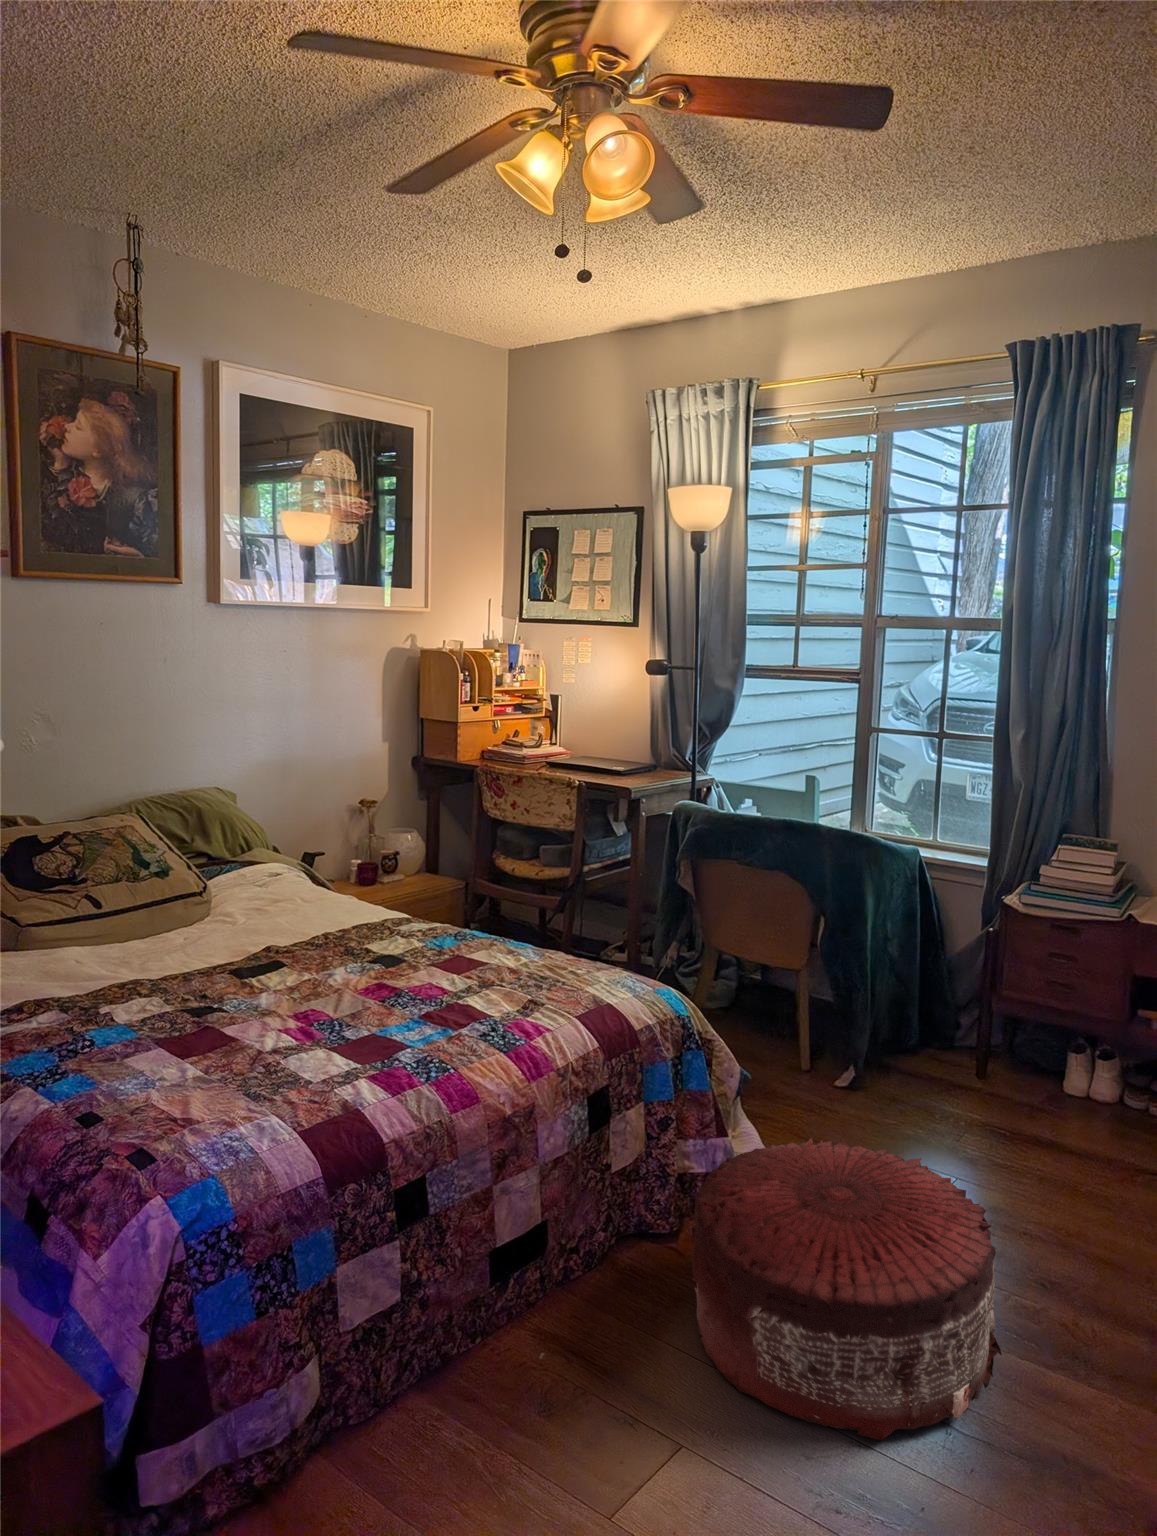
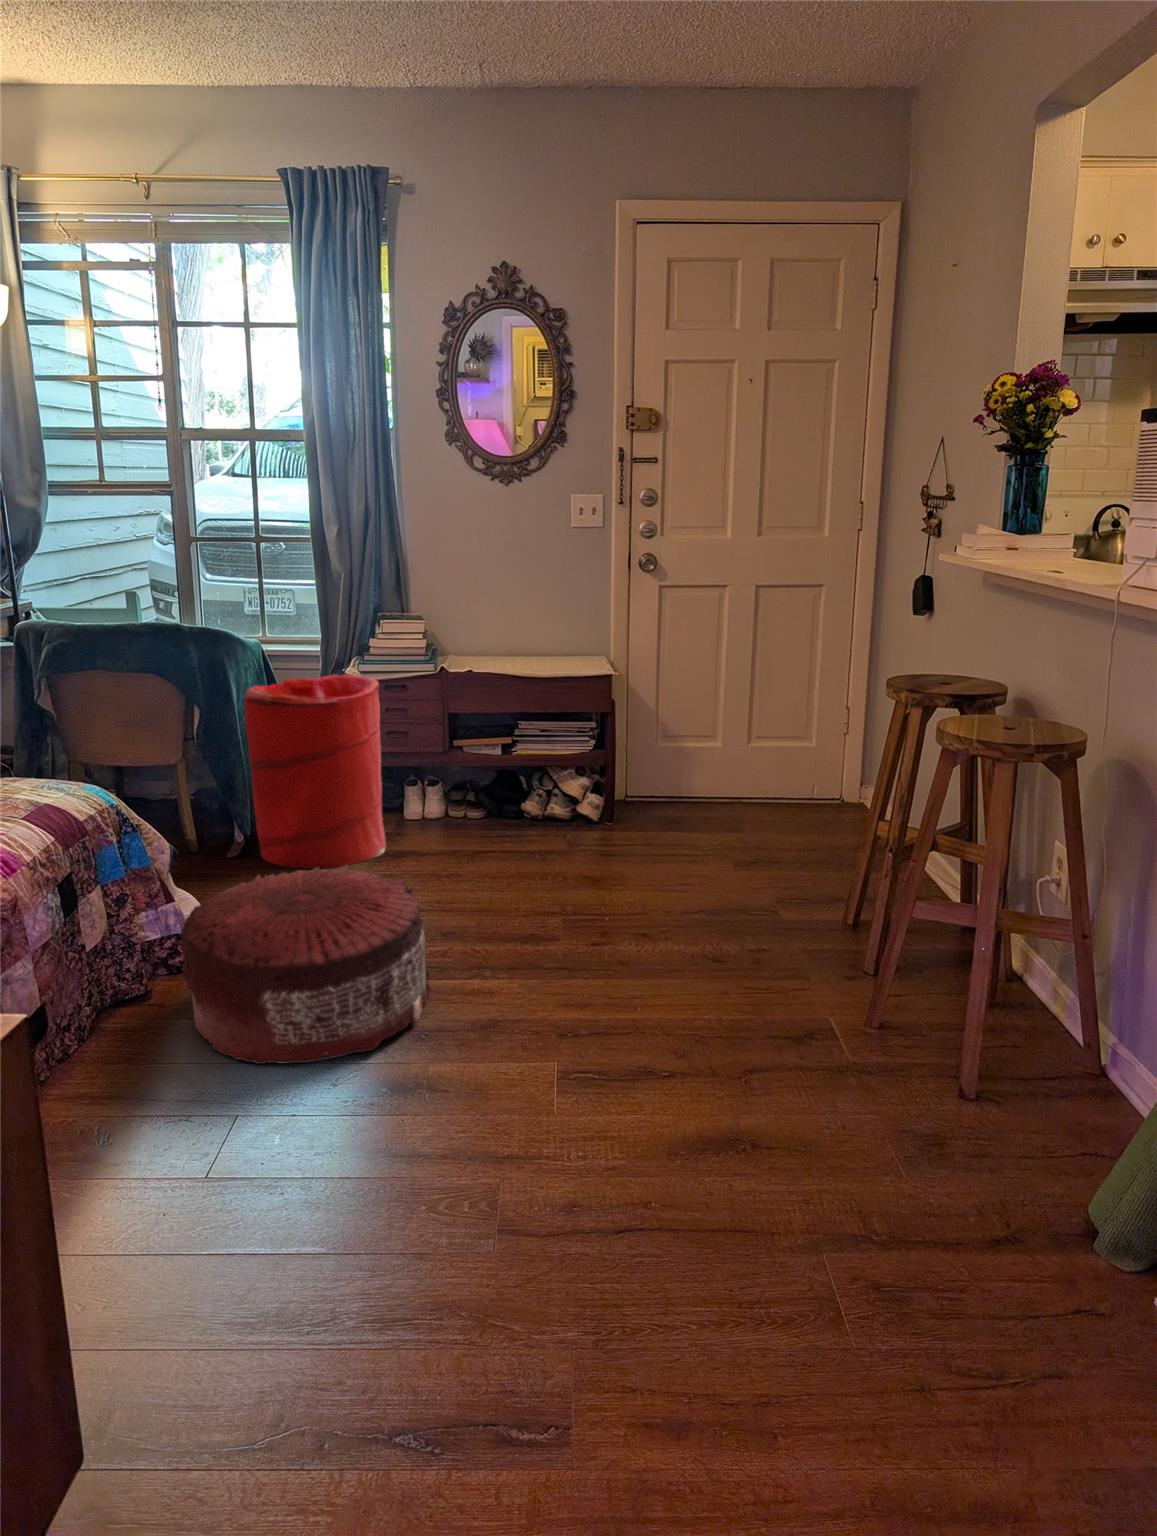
laundry hamper: none [870,896,1041,1136] -> present [245,674,386,869]

